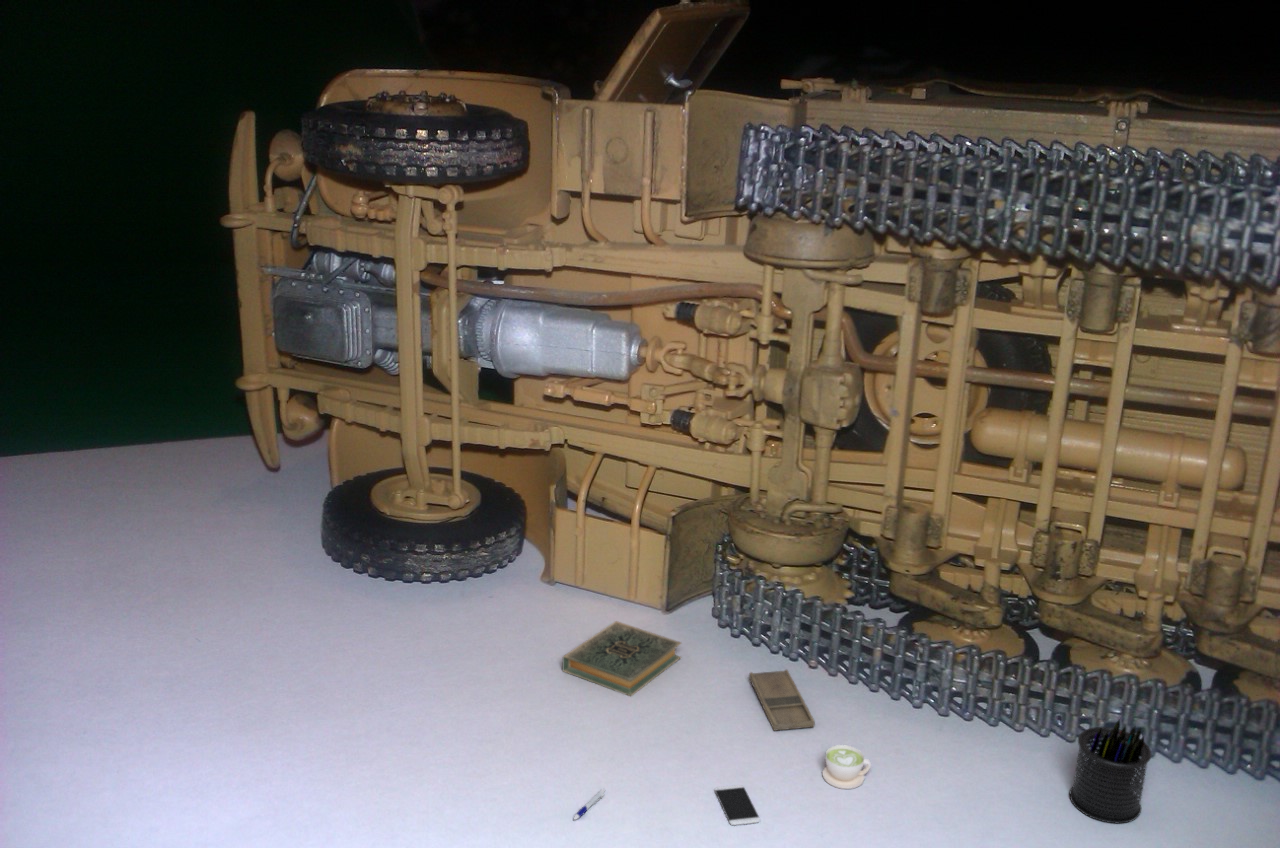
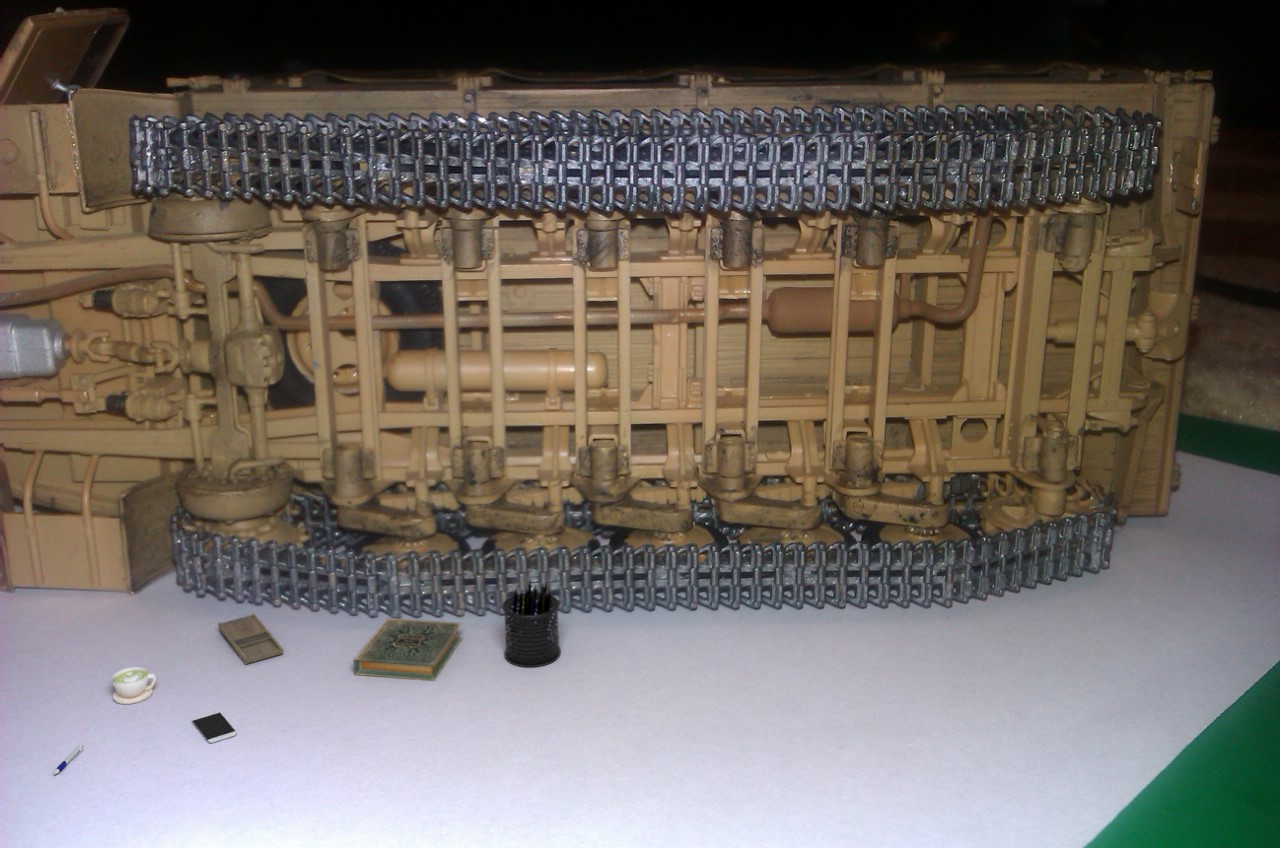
hardback book: present [563,621,681,696] -> present [353,618,462,681]
coffee cup: present [823,745,871,789] -> present [112,667,156,704]

